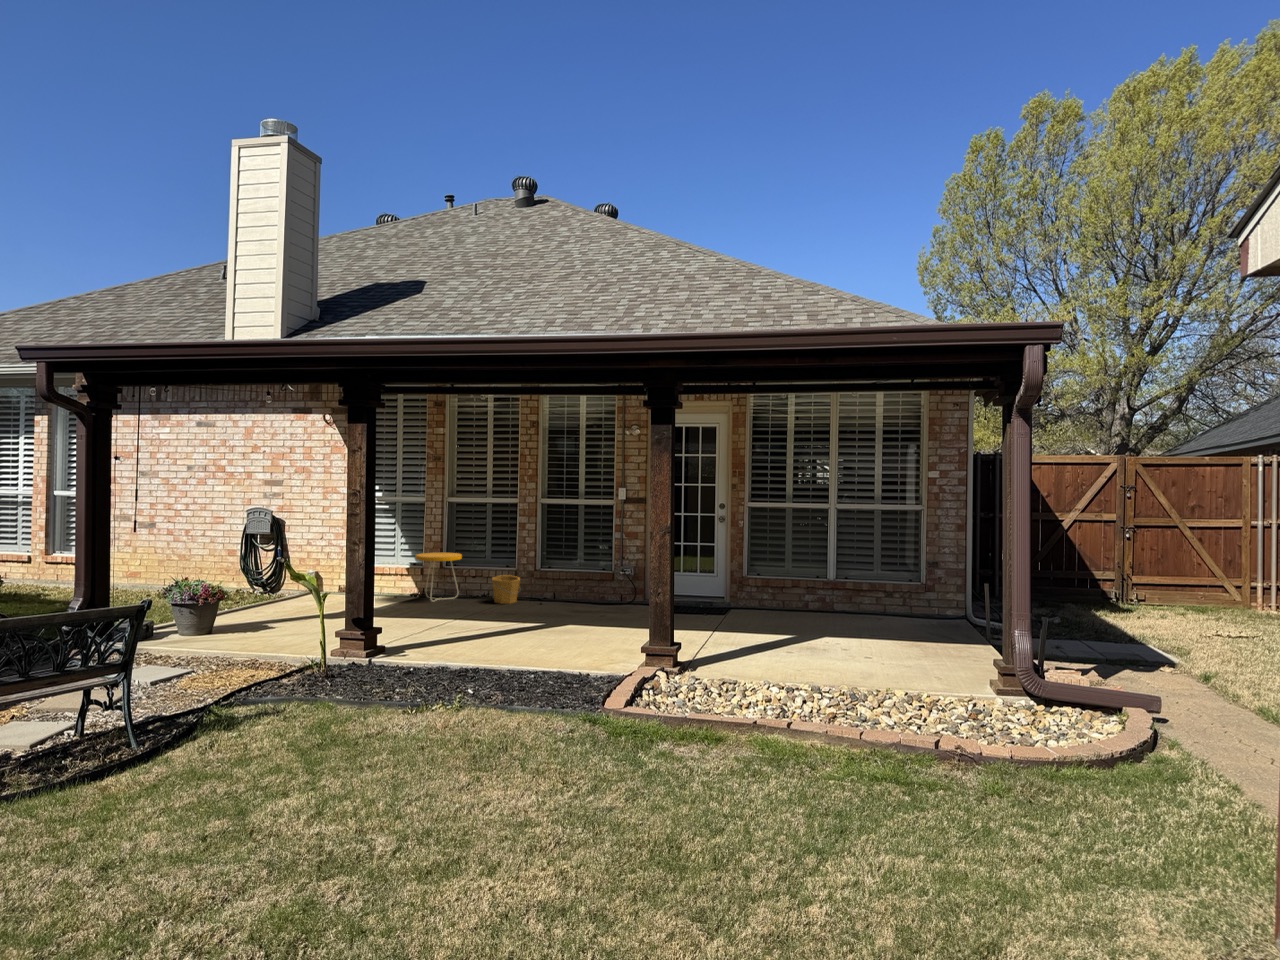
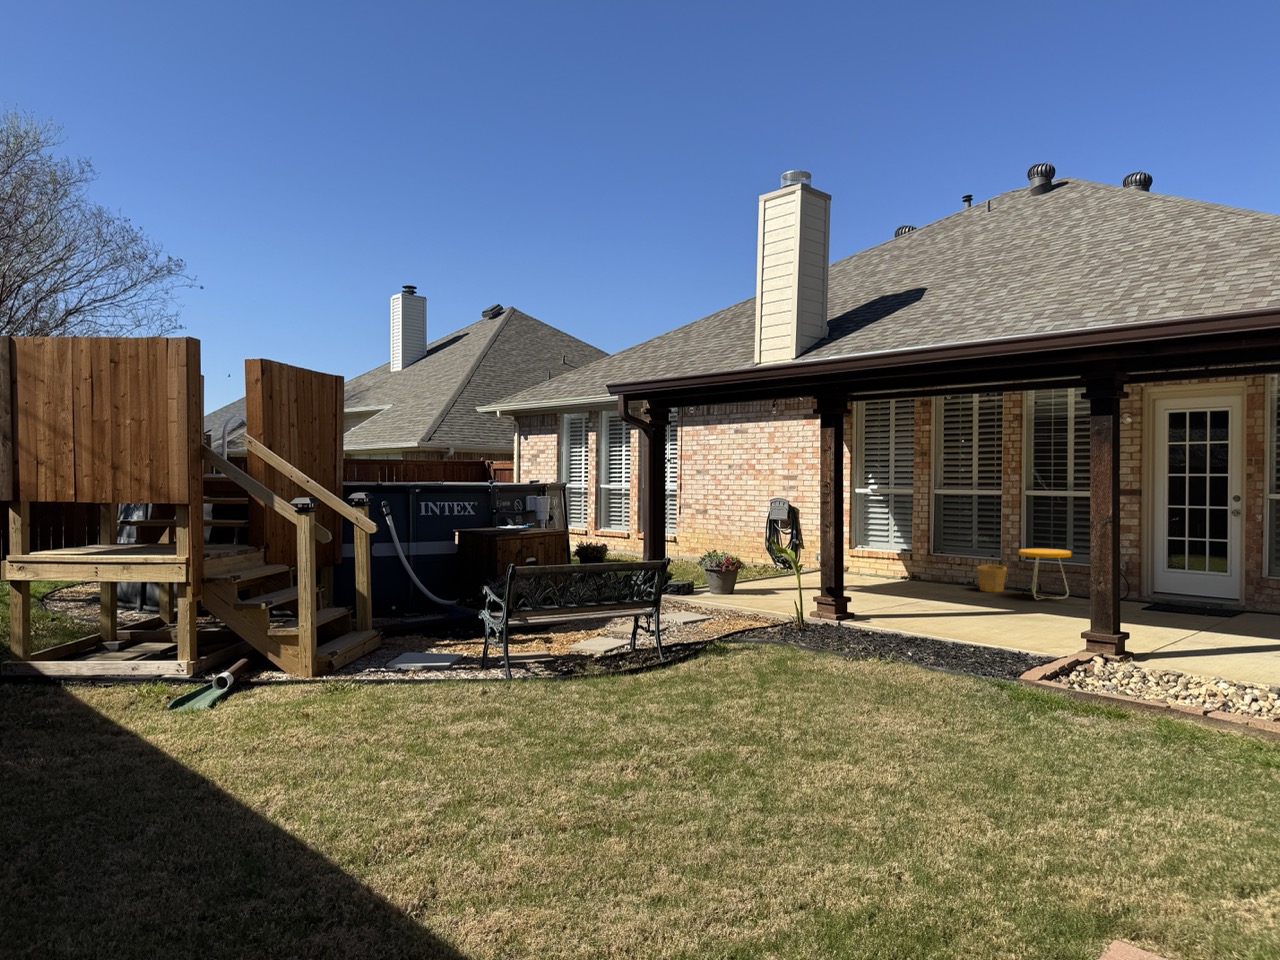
side table: present [415,552,462,602] -> present [1019,549,1071,600]

